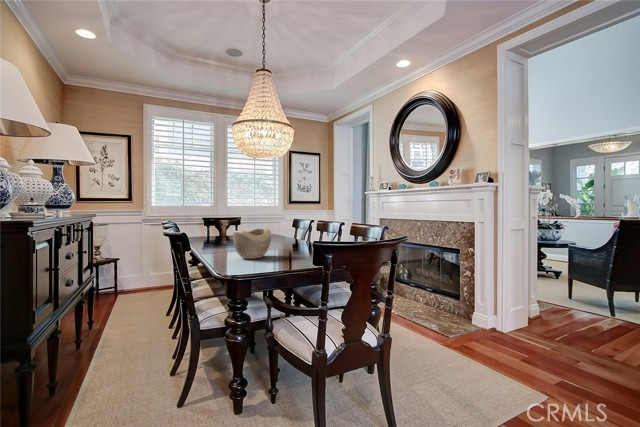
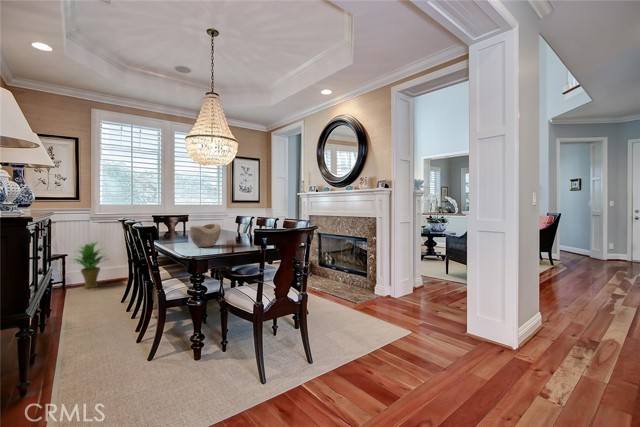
potted plant: none [120,246,162,295] -> present [74,242,103,288]

